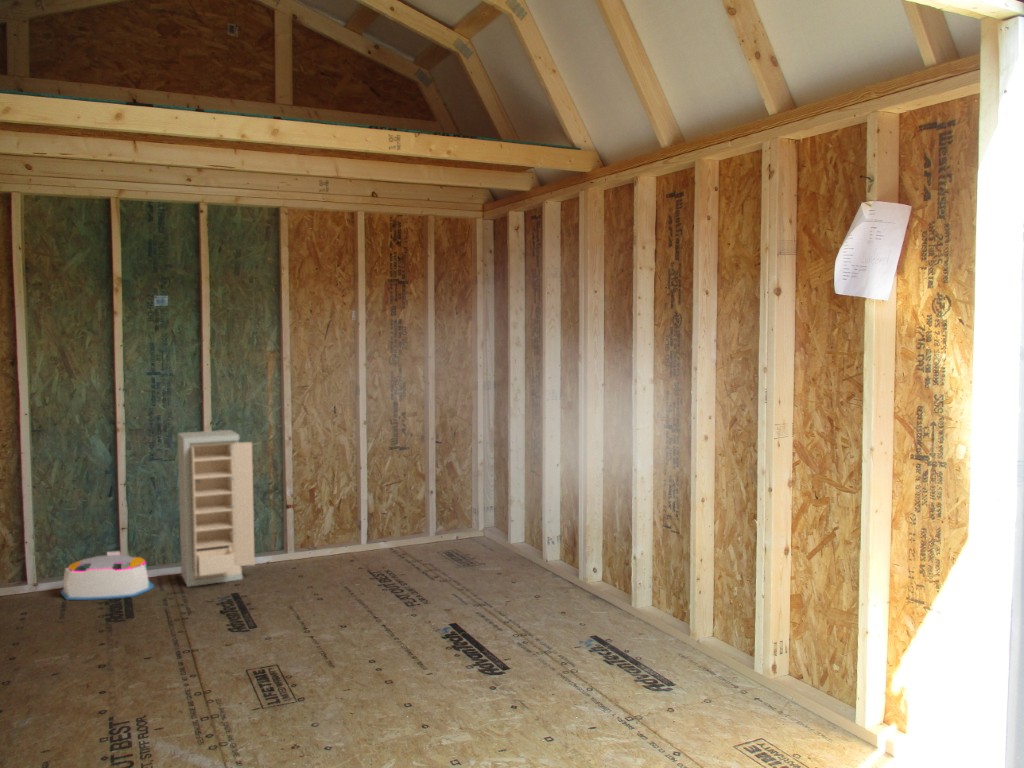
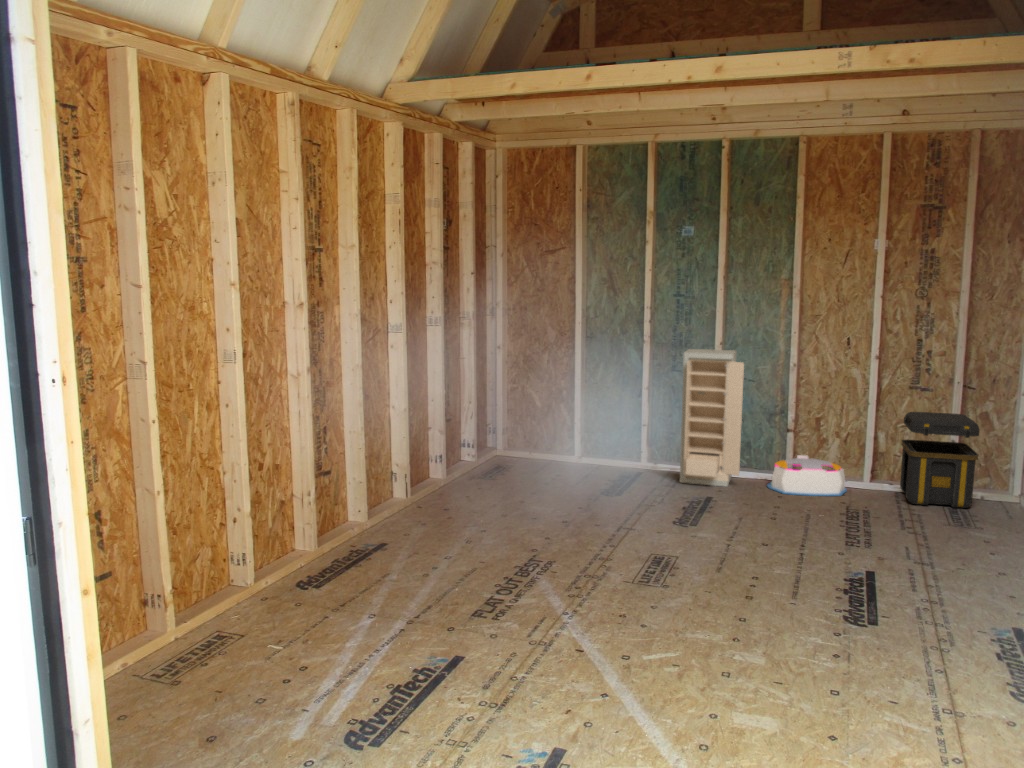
toolbox: none [391,468,461,557] -> present [900,412,979,508]
storage bin: present [61,551,154,600] -> present [767,455,847,496]

